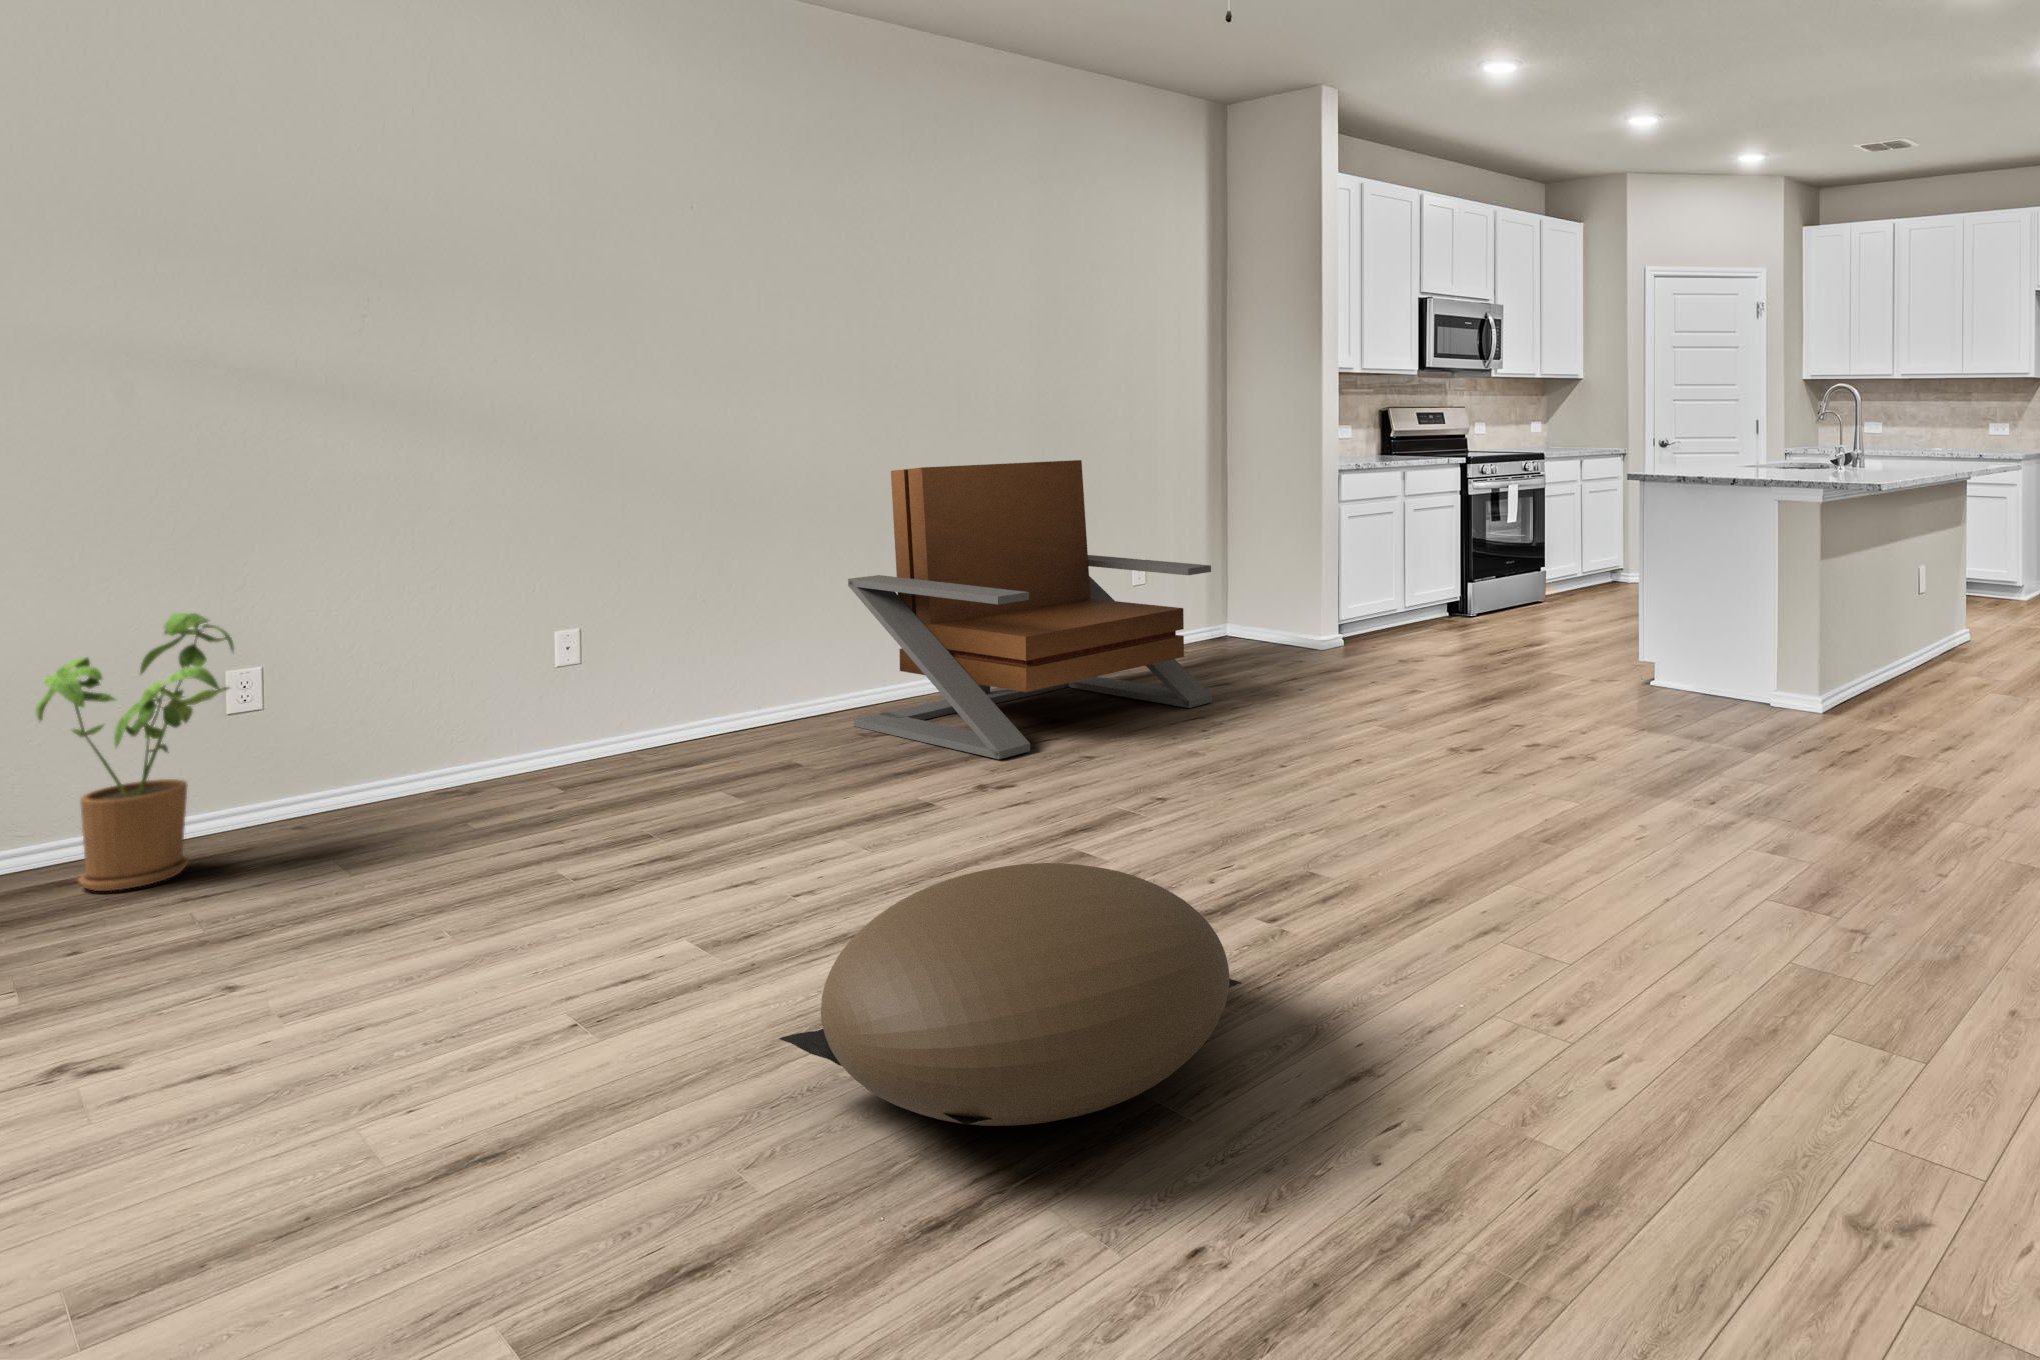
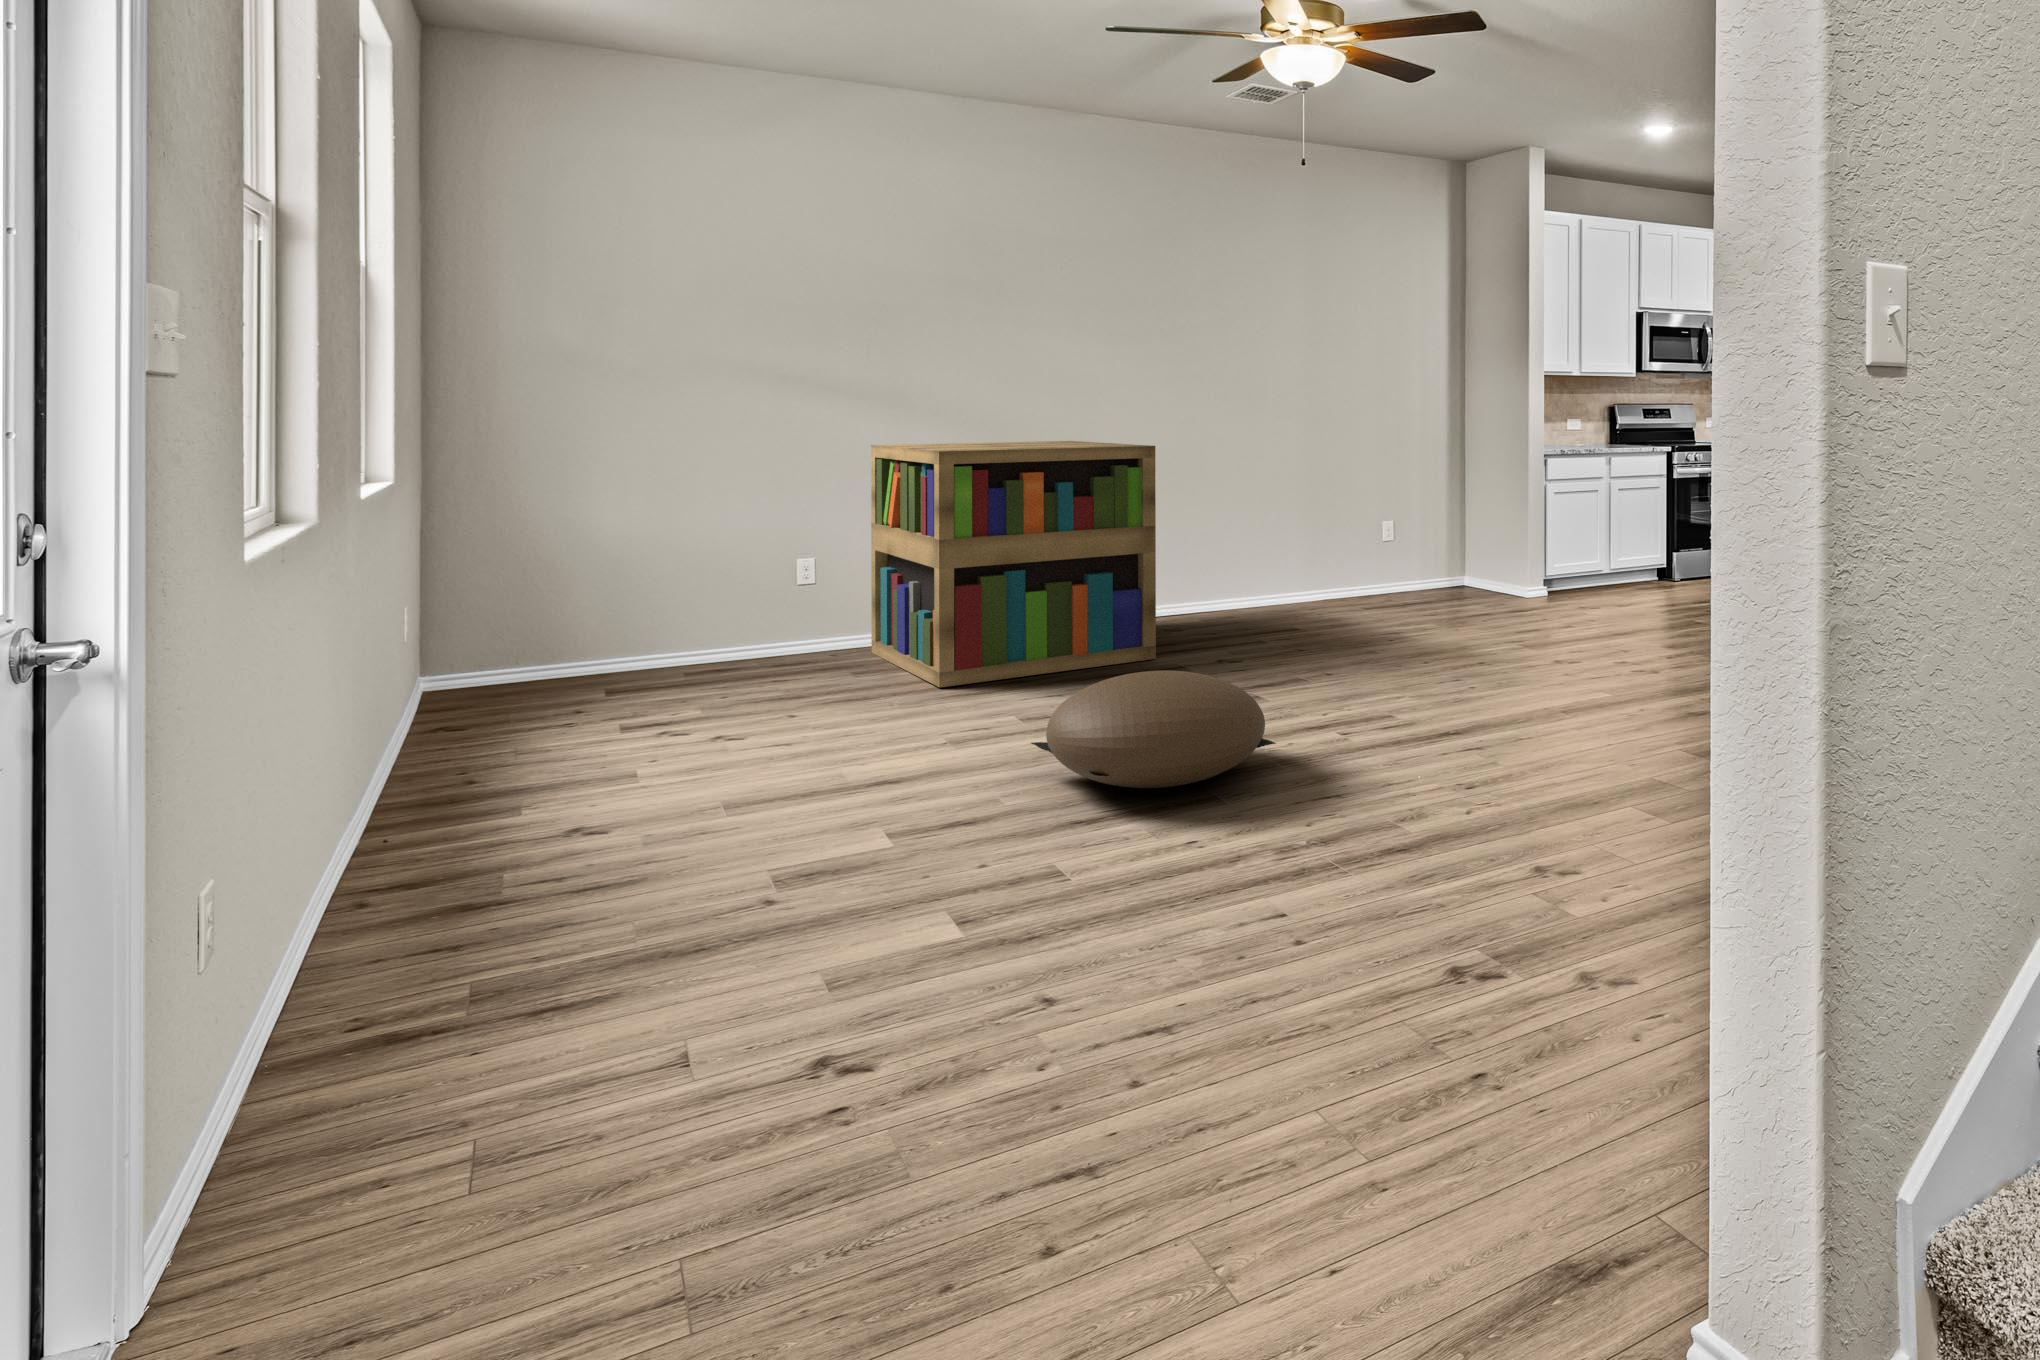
lounge chair: present [848,460,1212,759] -> none [1161,443,1415,648]
bookshelf: none [372,463,877,886] -> present [871,441,1156,687]
house plant: present [36,613,234,891] -> none [707,522,800,675]

